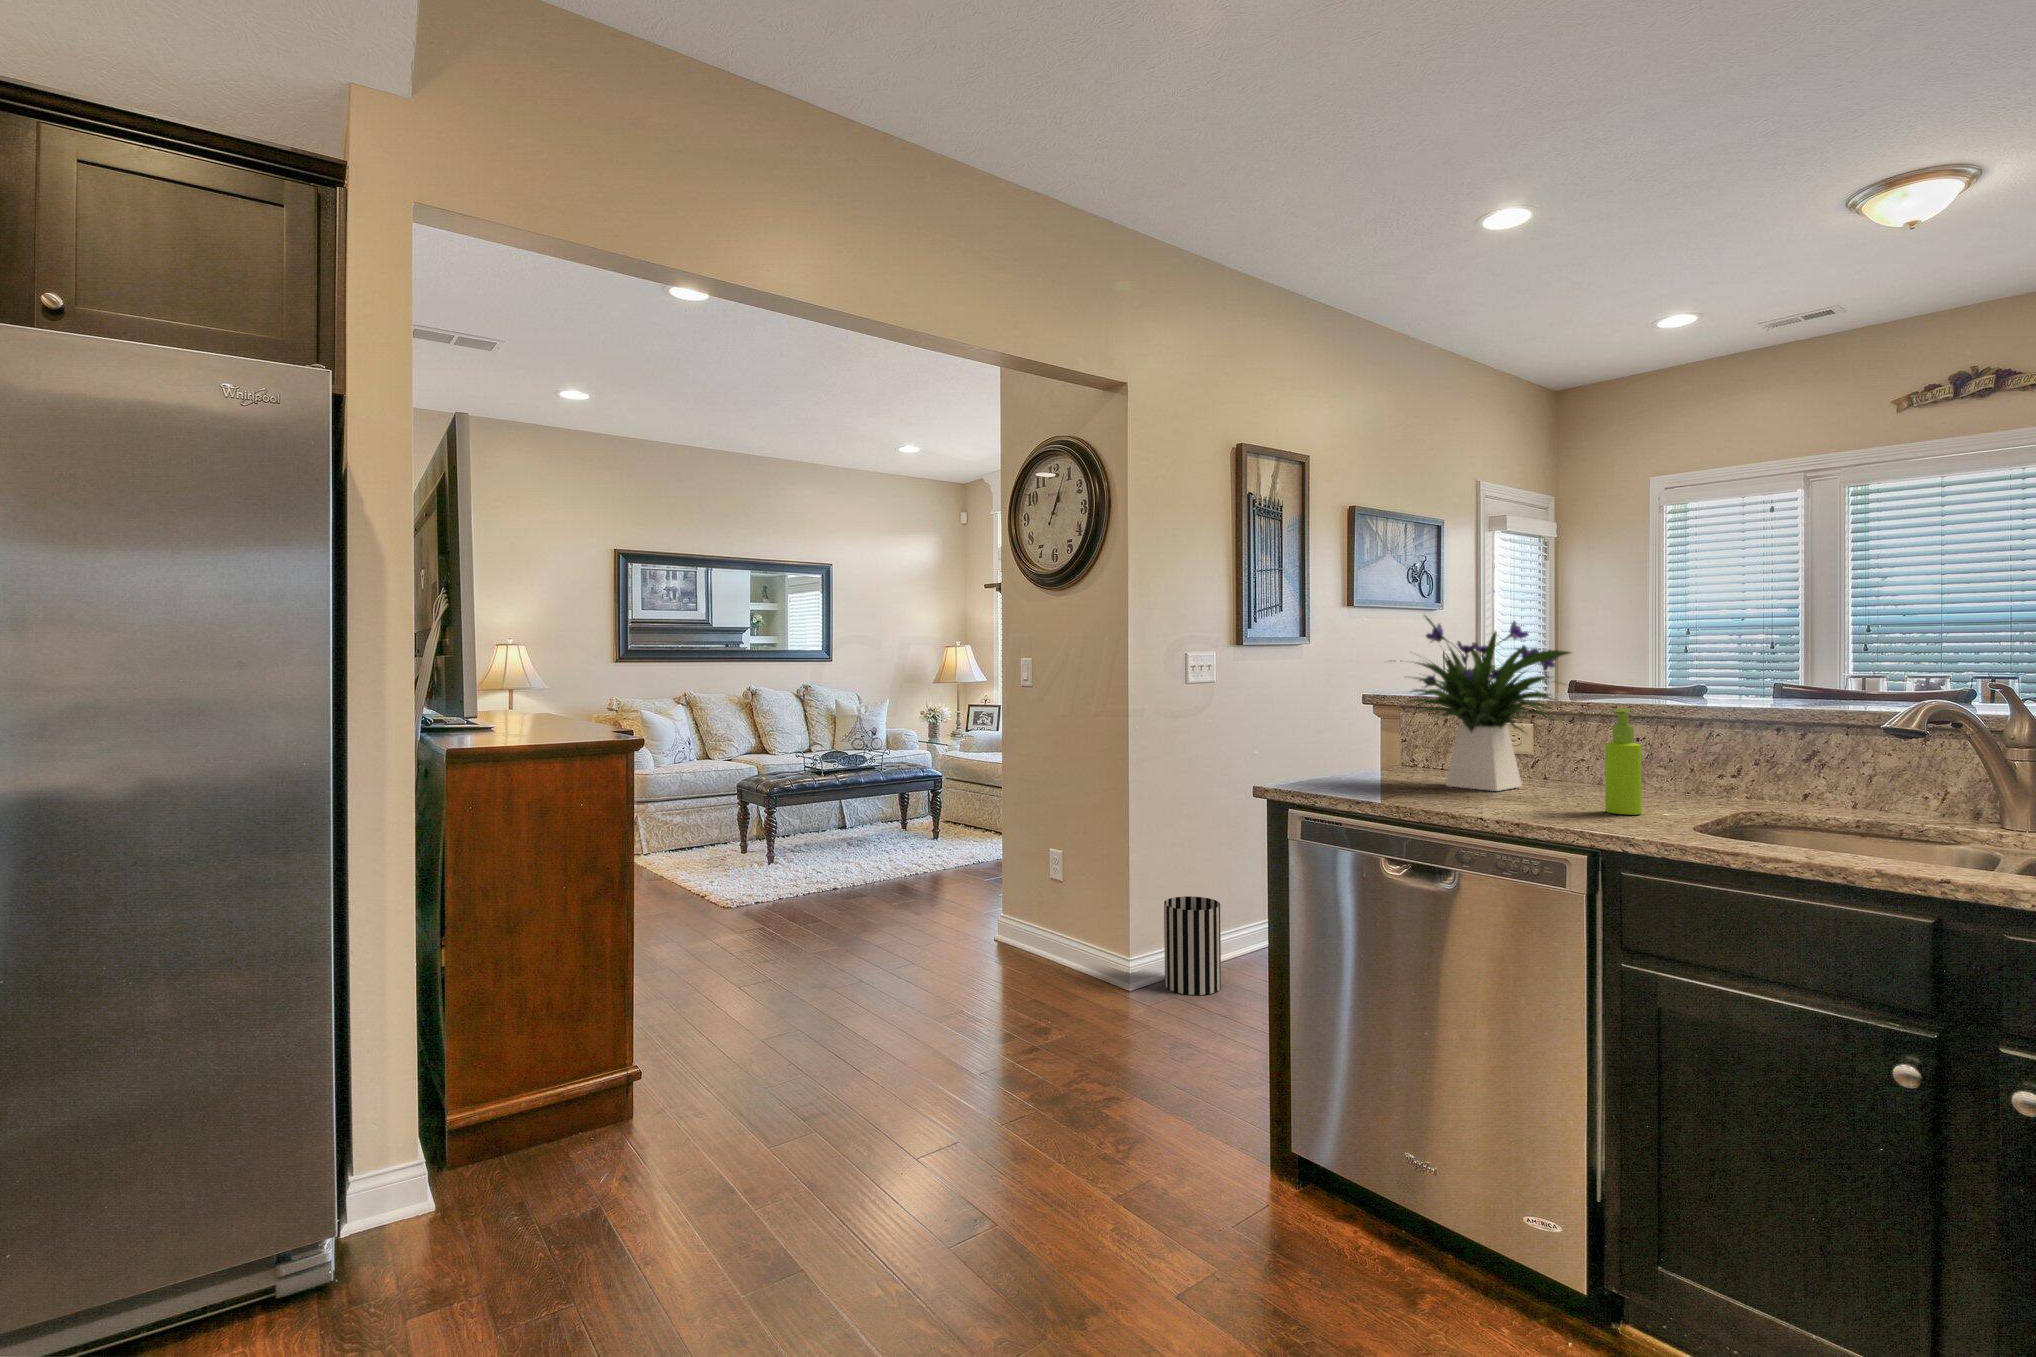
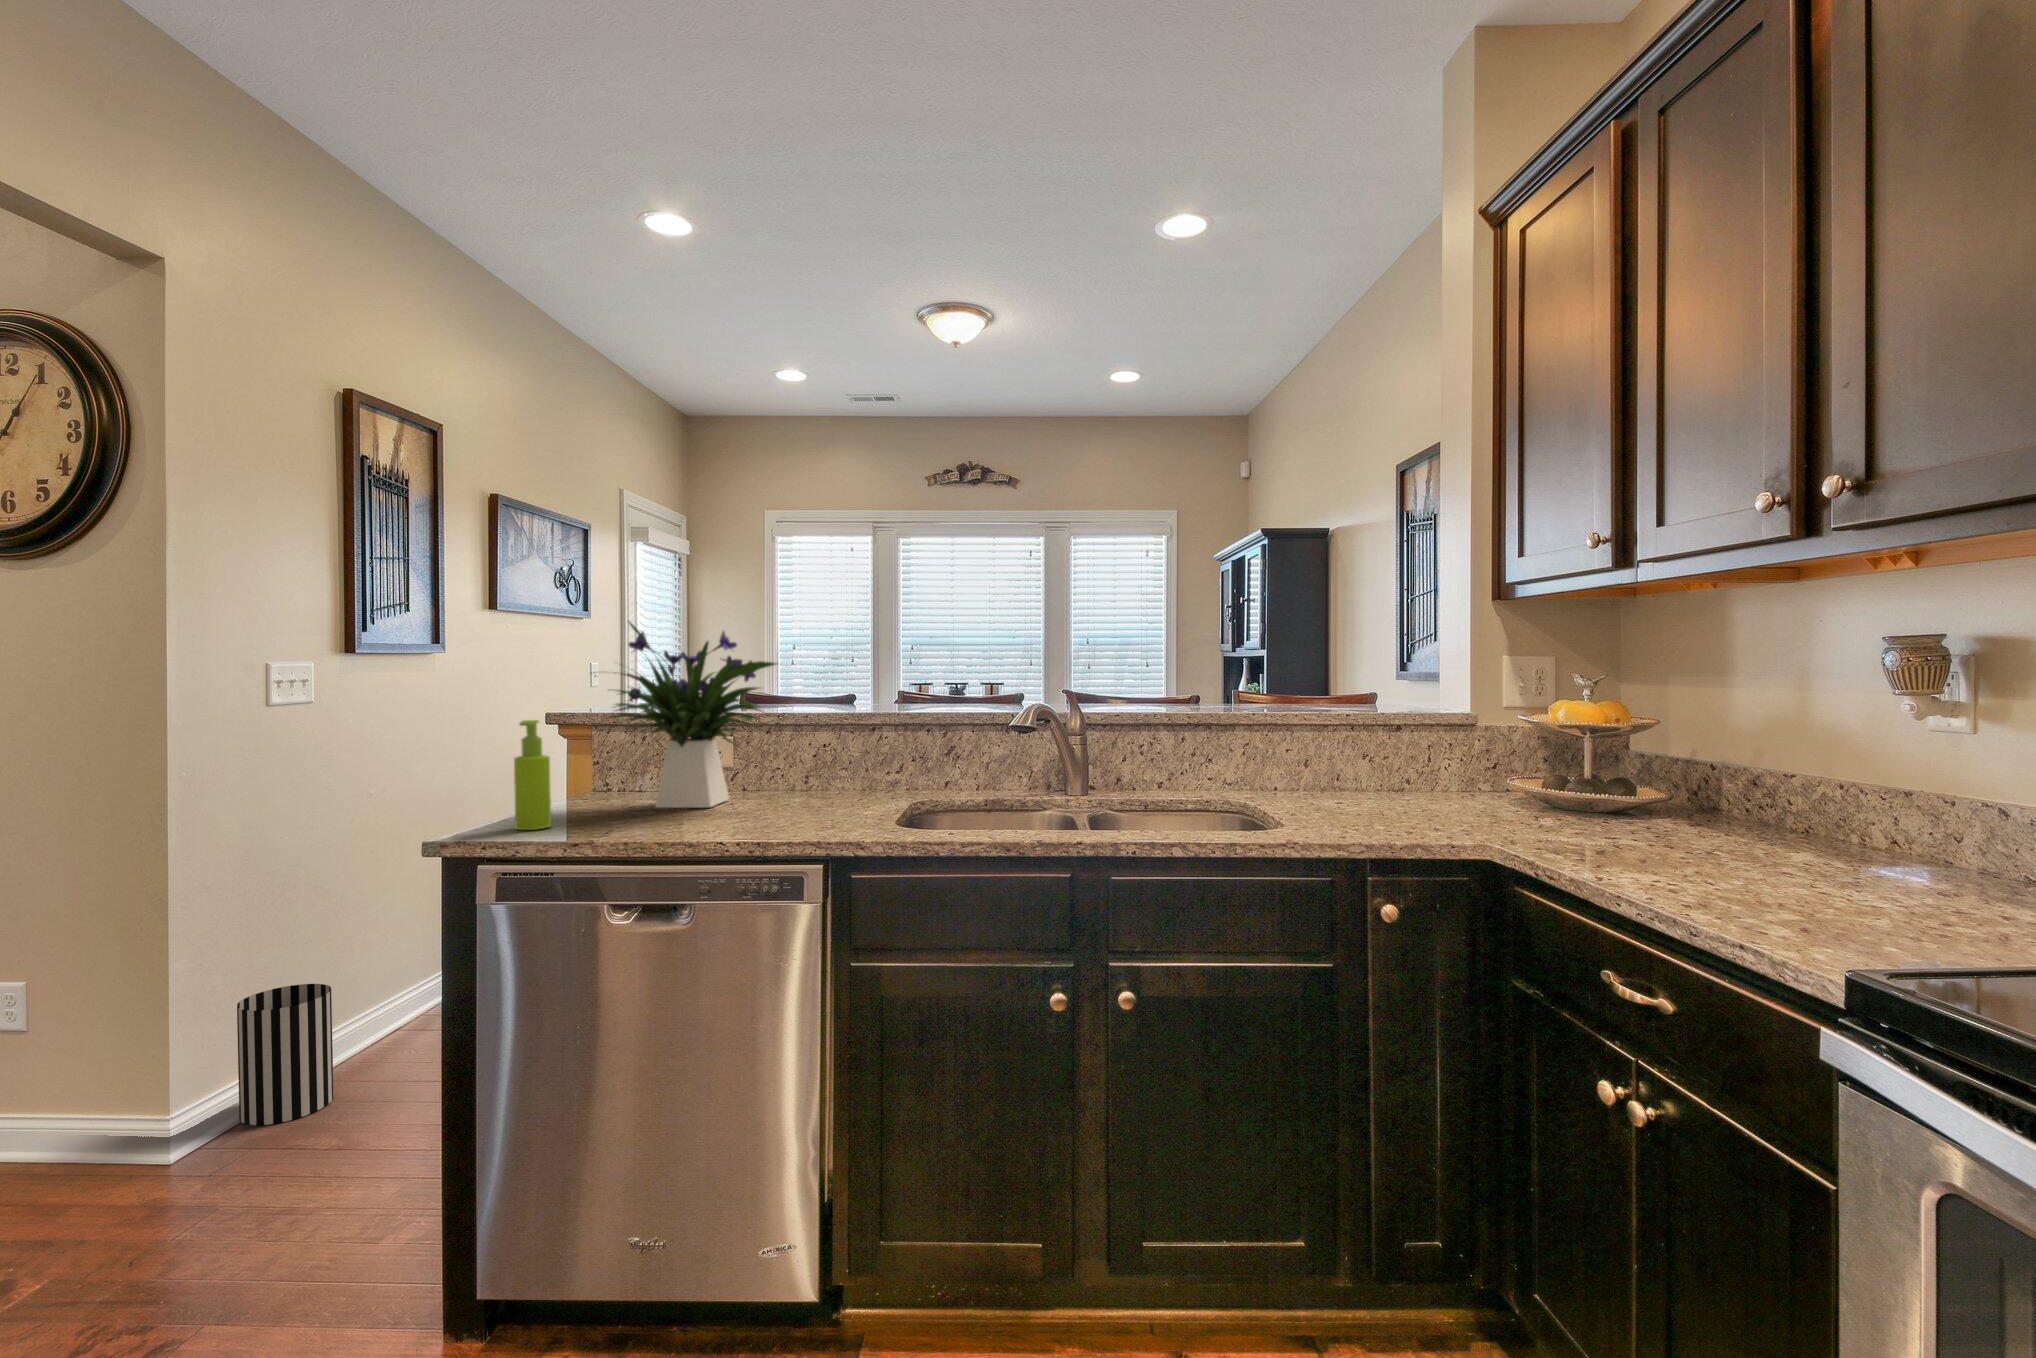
soap dispenser: present [1605,708,1642,815] -> present [514,720,551,830]

